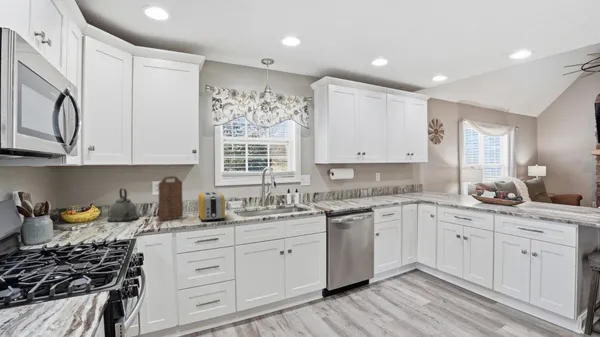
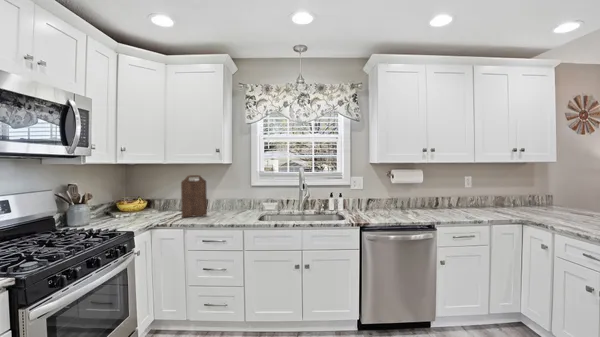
kettle: present [108,189,139,222] -> none [148,185,175,215]
toaster: present [198,192,225,222] -> none [210,192,242,222]

